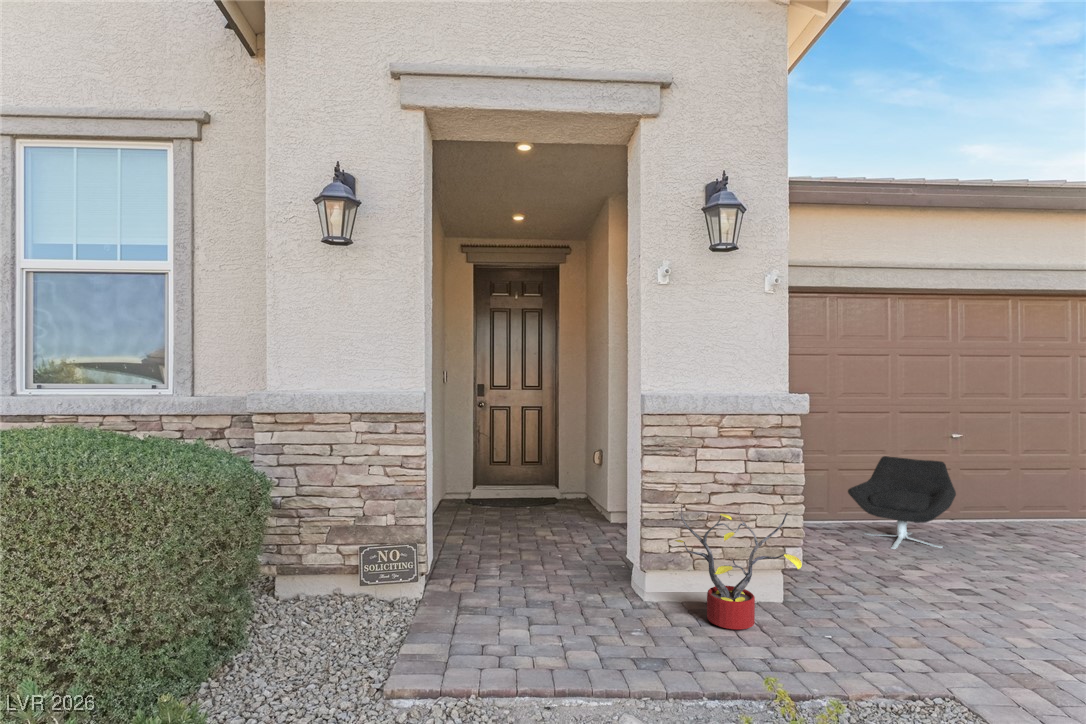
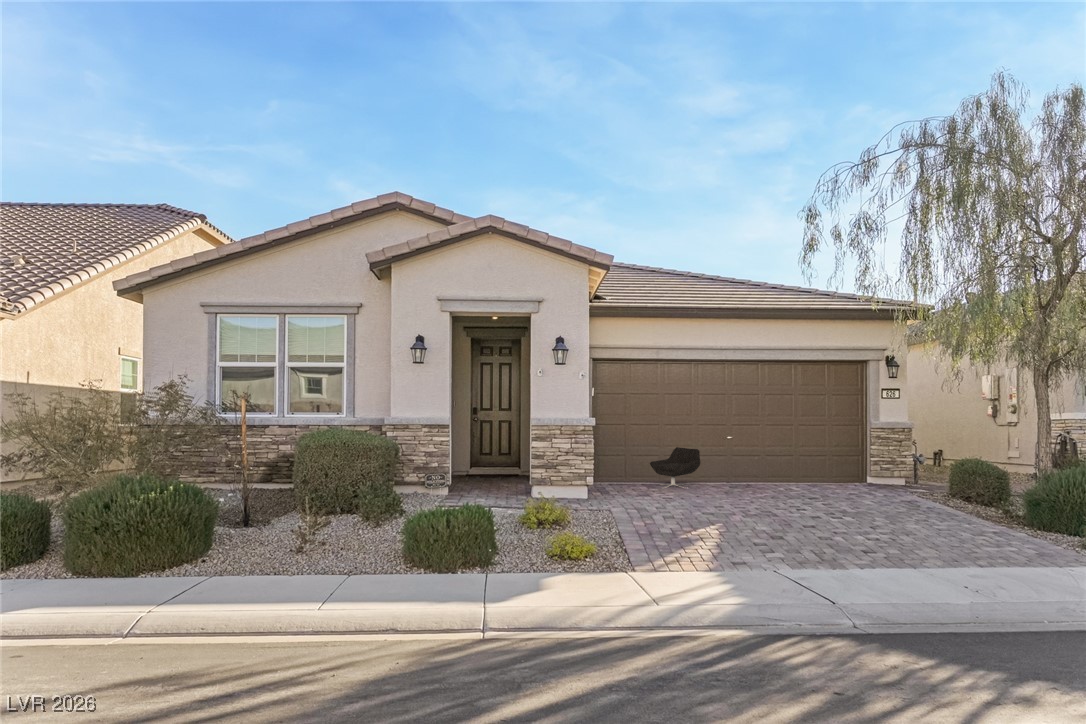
decorative plant: present [675,505,802,629] -> none [542,459,581,501]

